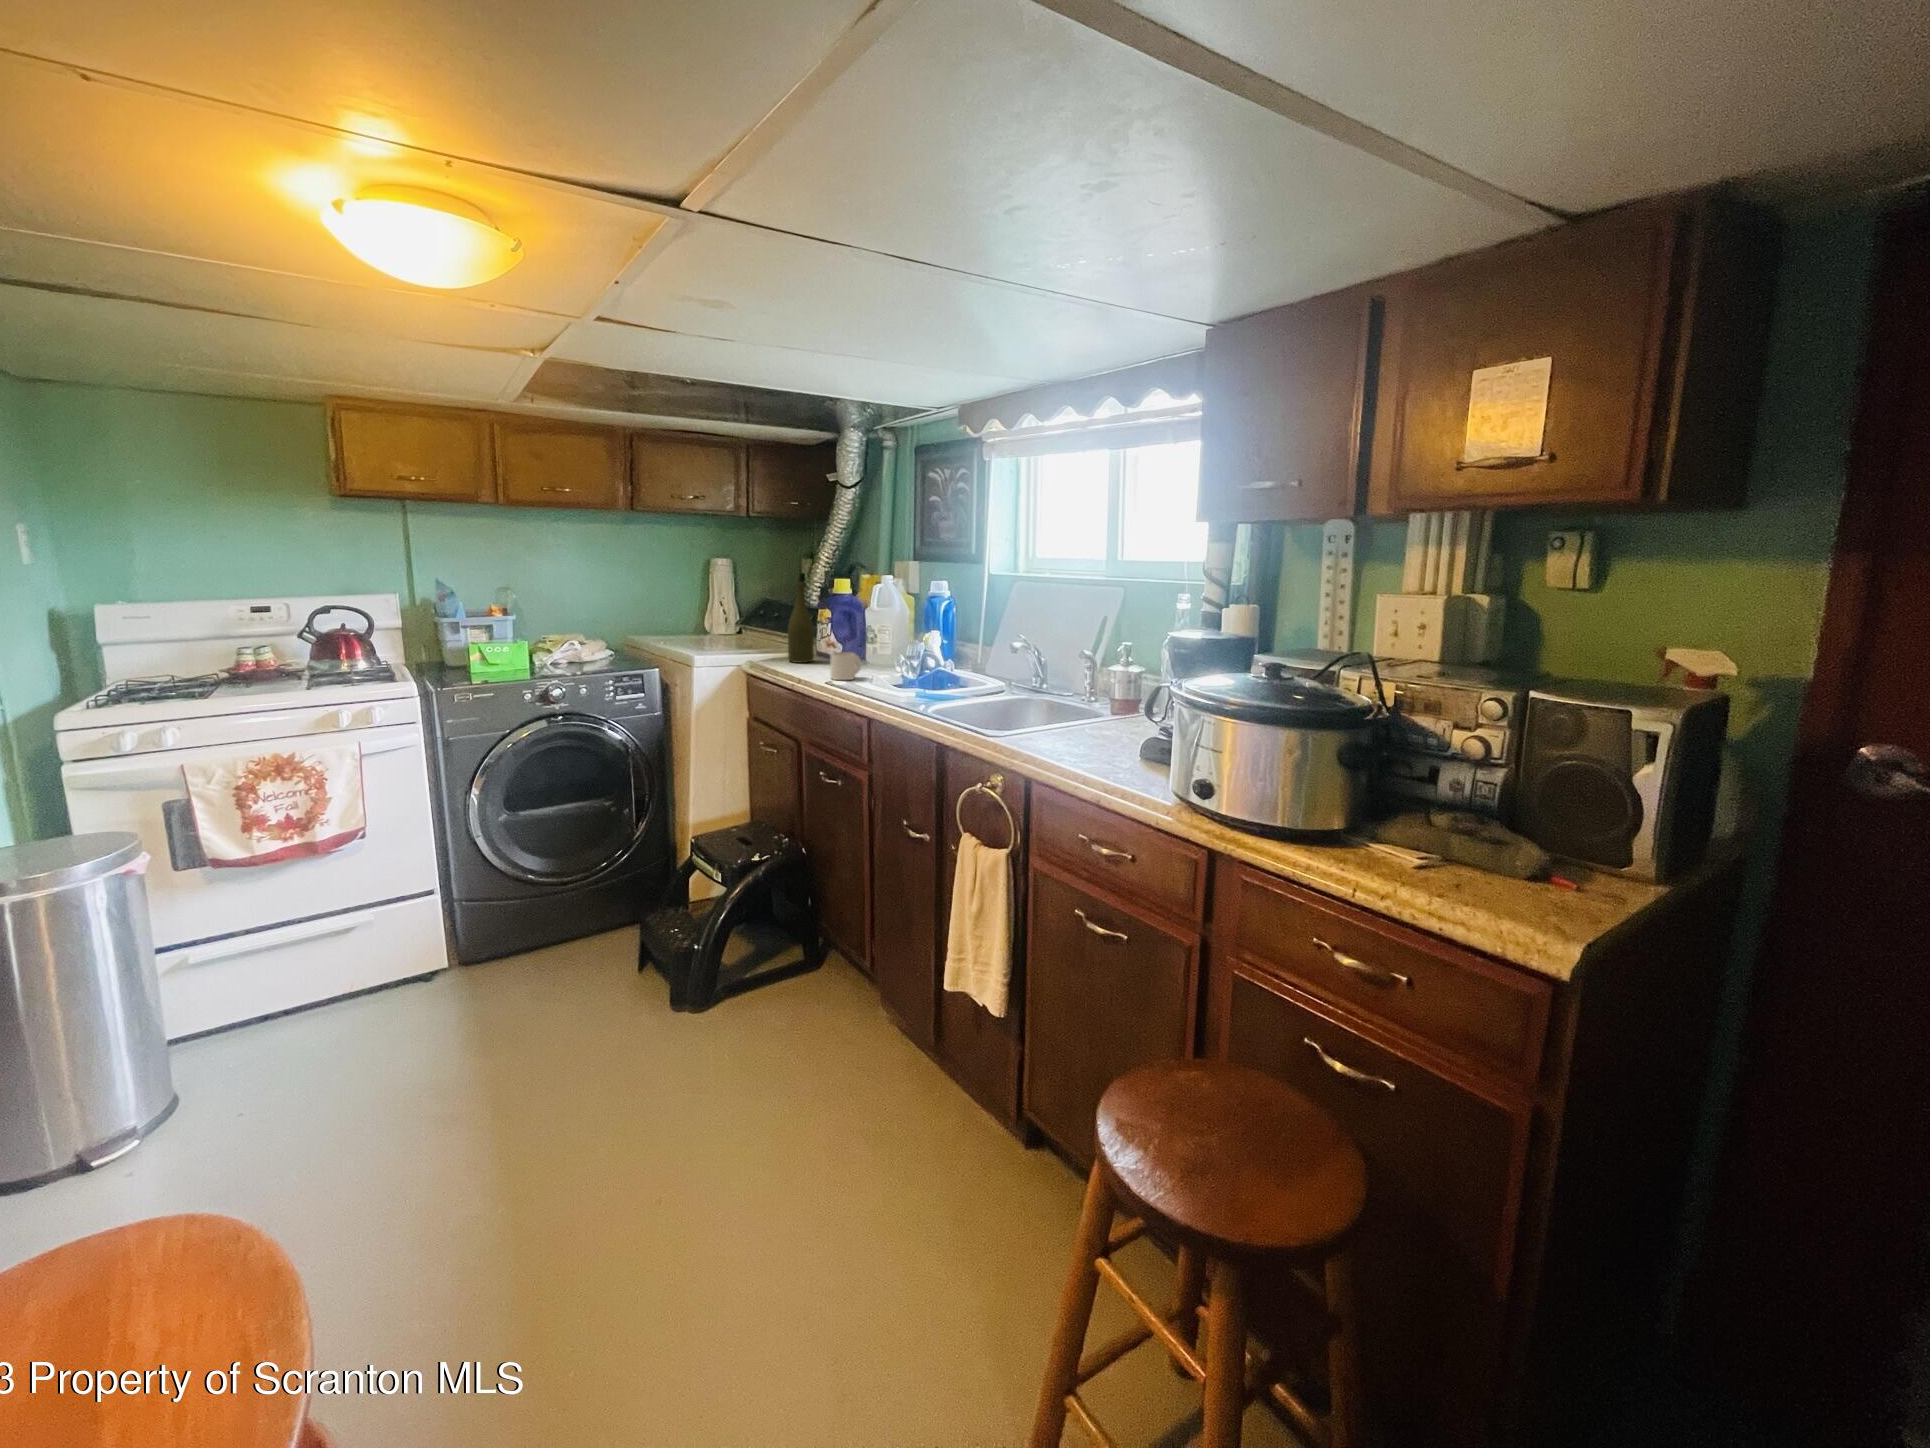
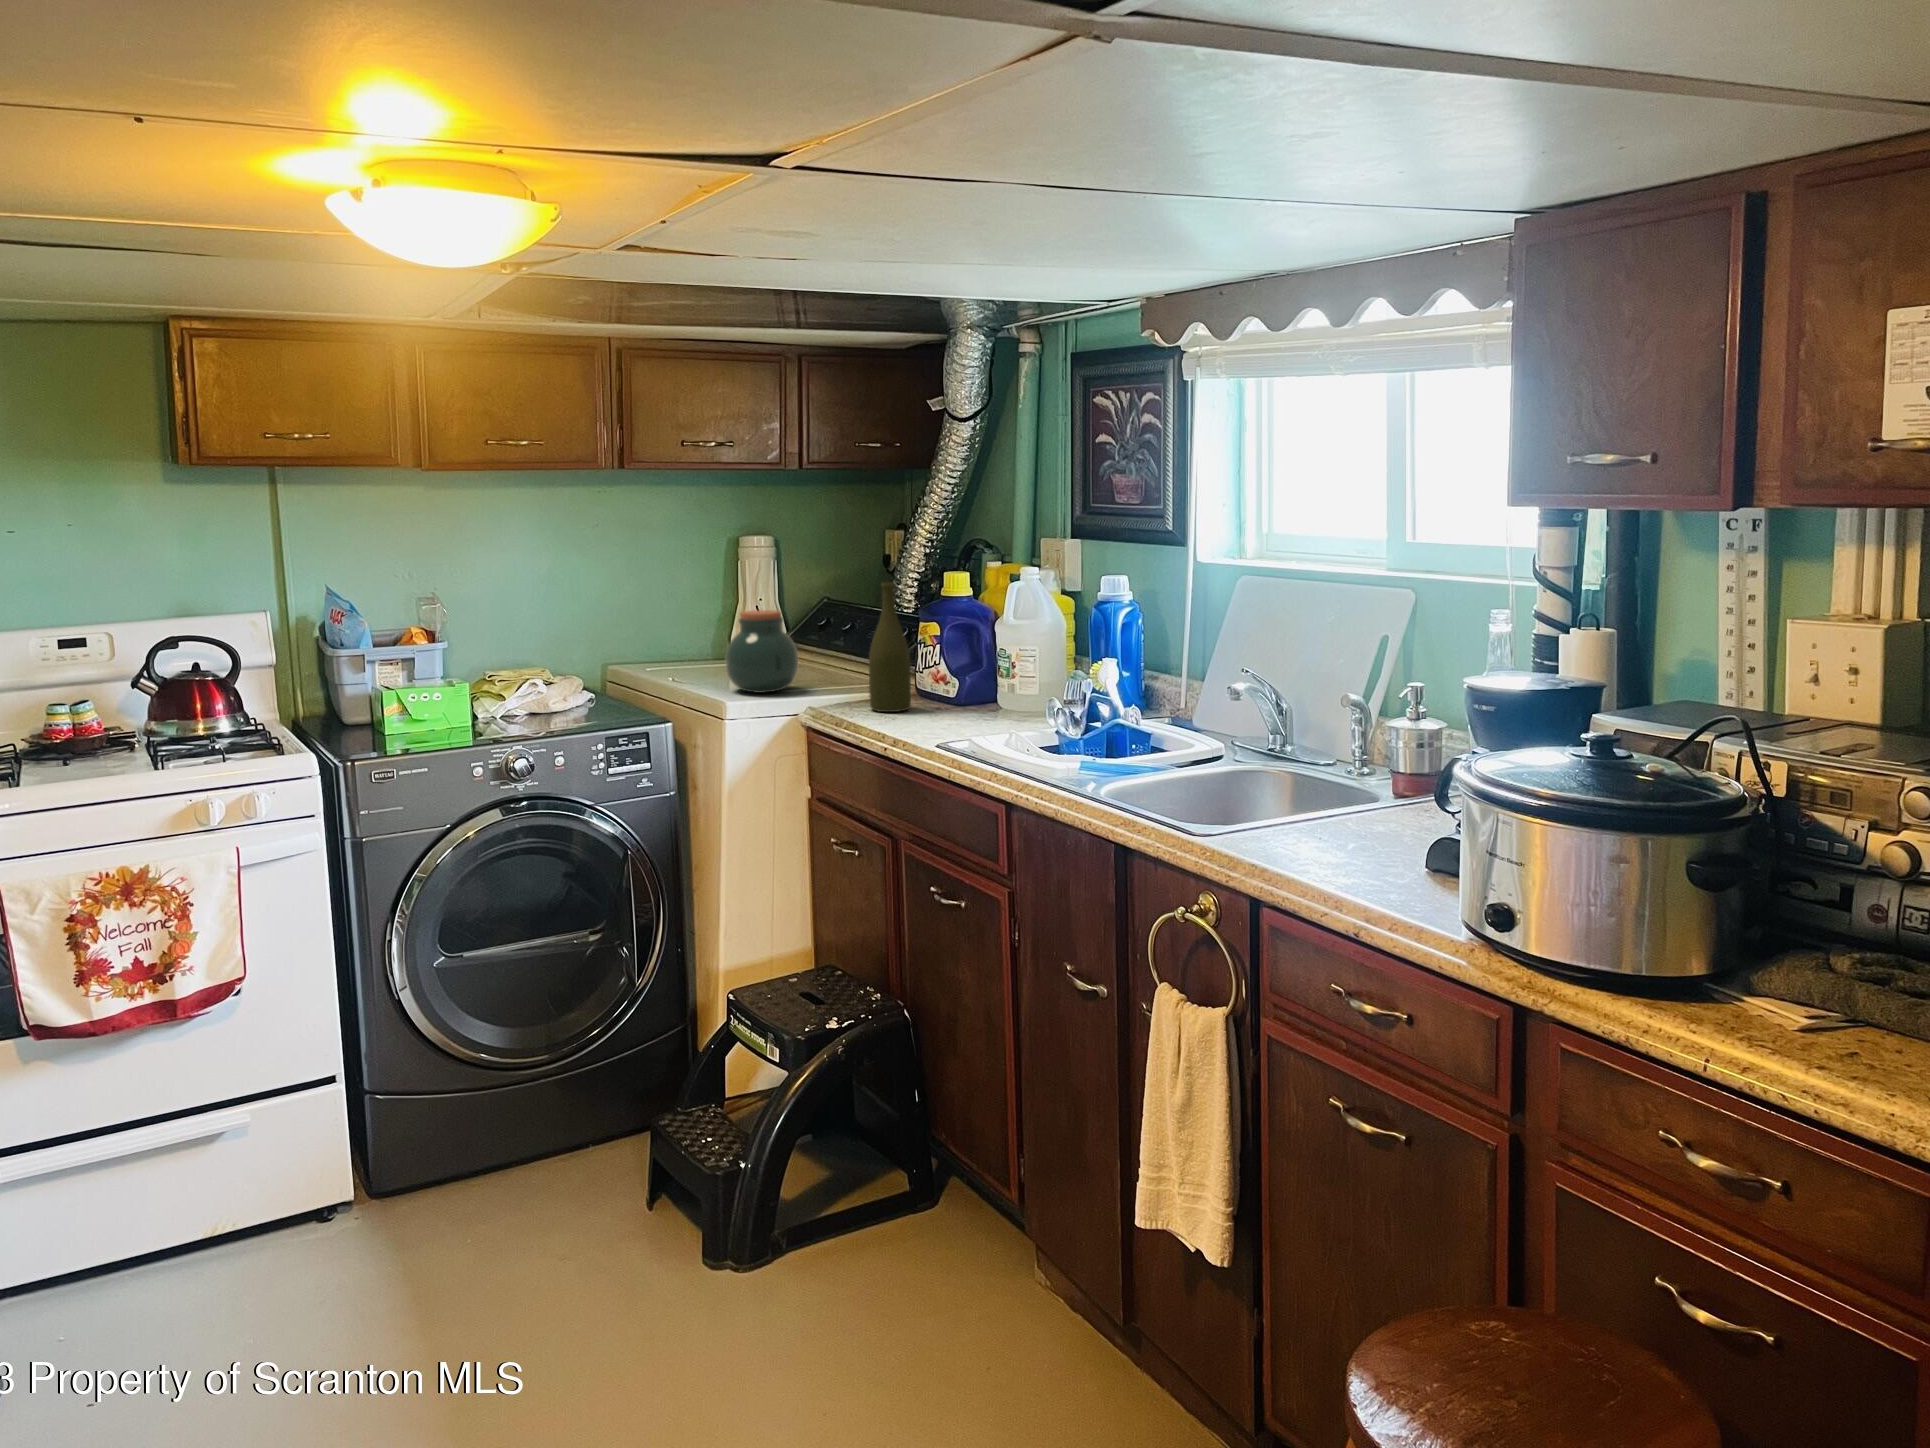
jar: none [700,600,745,650] -> present [725,610,798,693]
mug: present [830,652,861,680] -> none [940,697,990,743]

